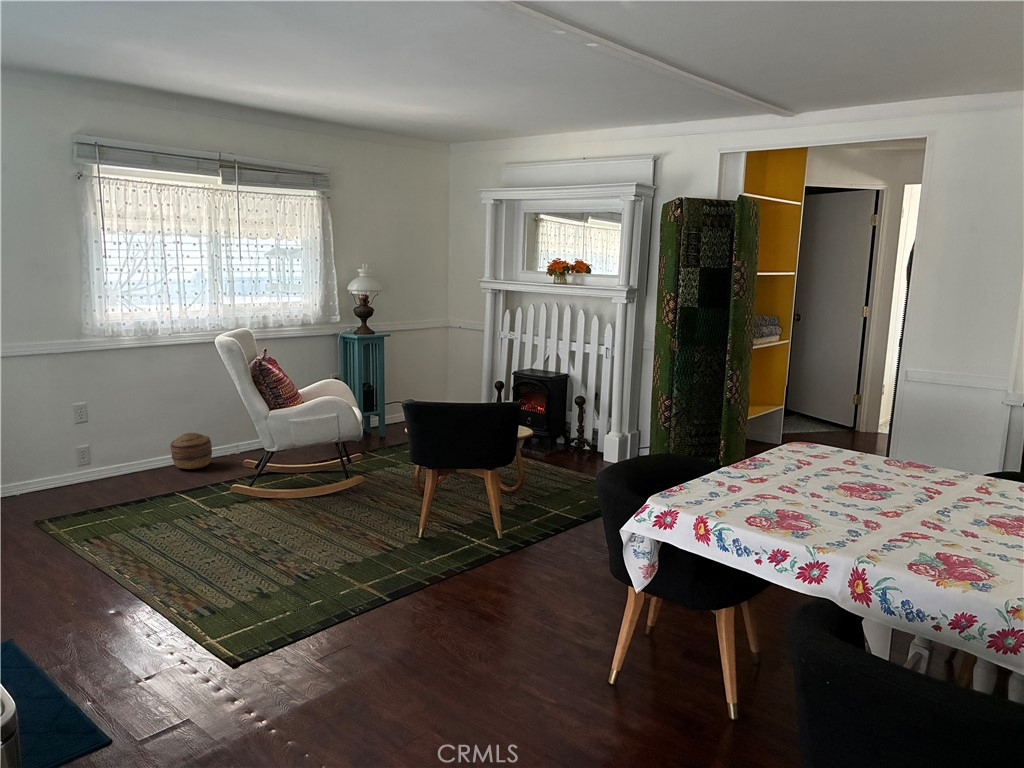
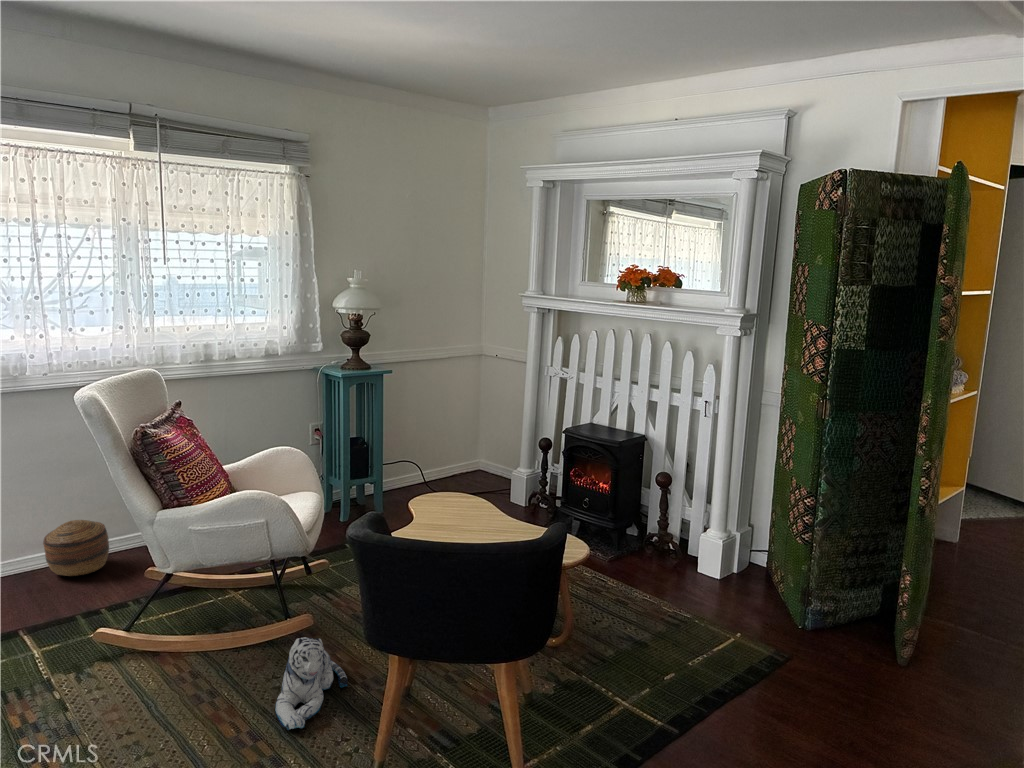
plush toy: none [354,477,393,524] -> present [275,637,348,730]

